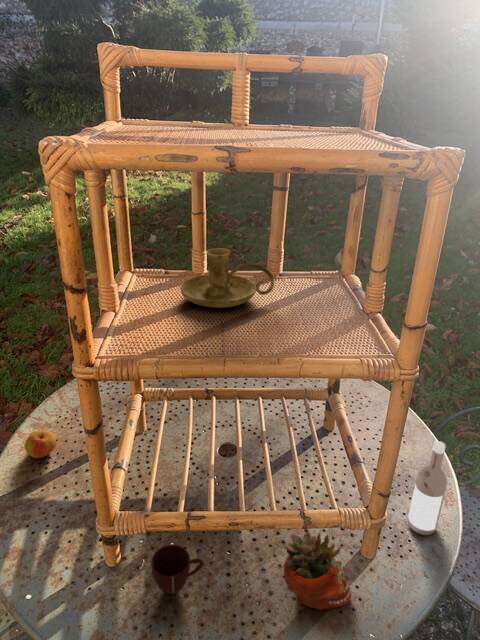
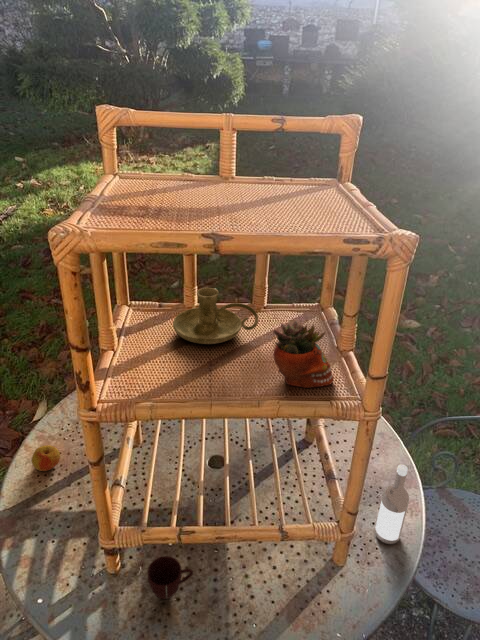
succulent planter: present [284,531,351,610] -> present [274,321,333,388]

